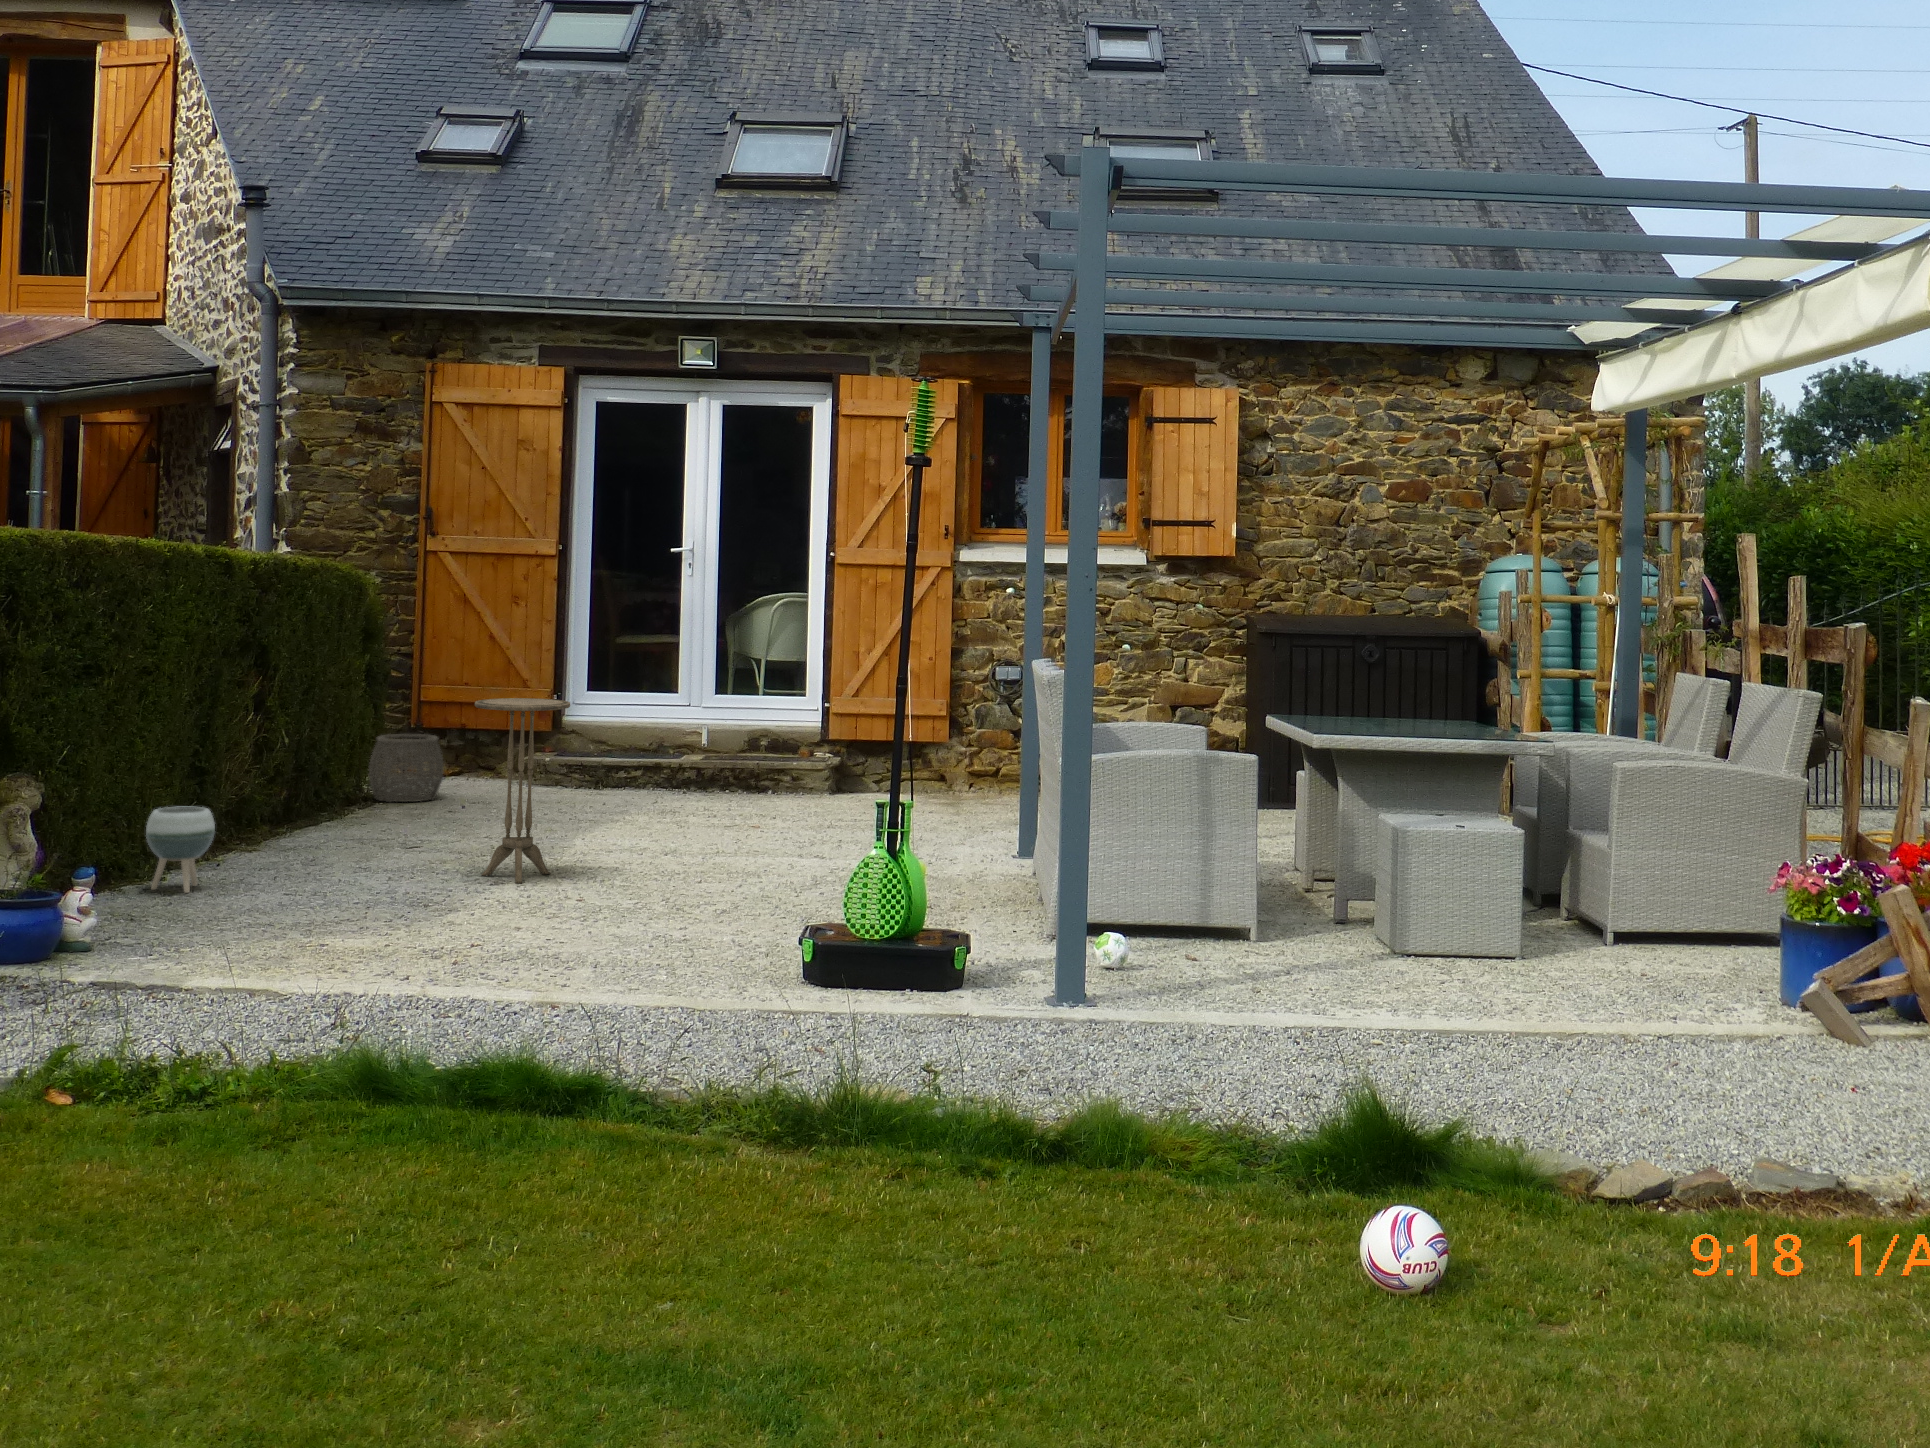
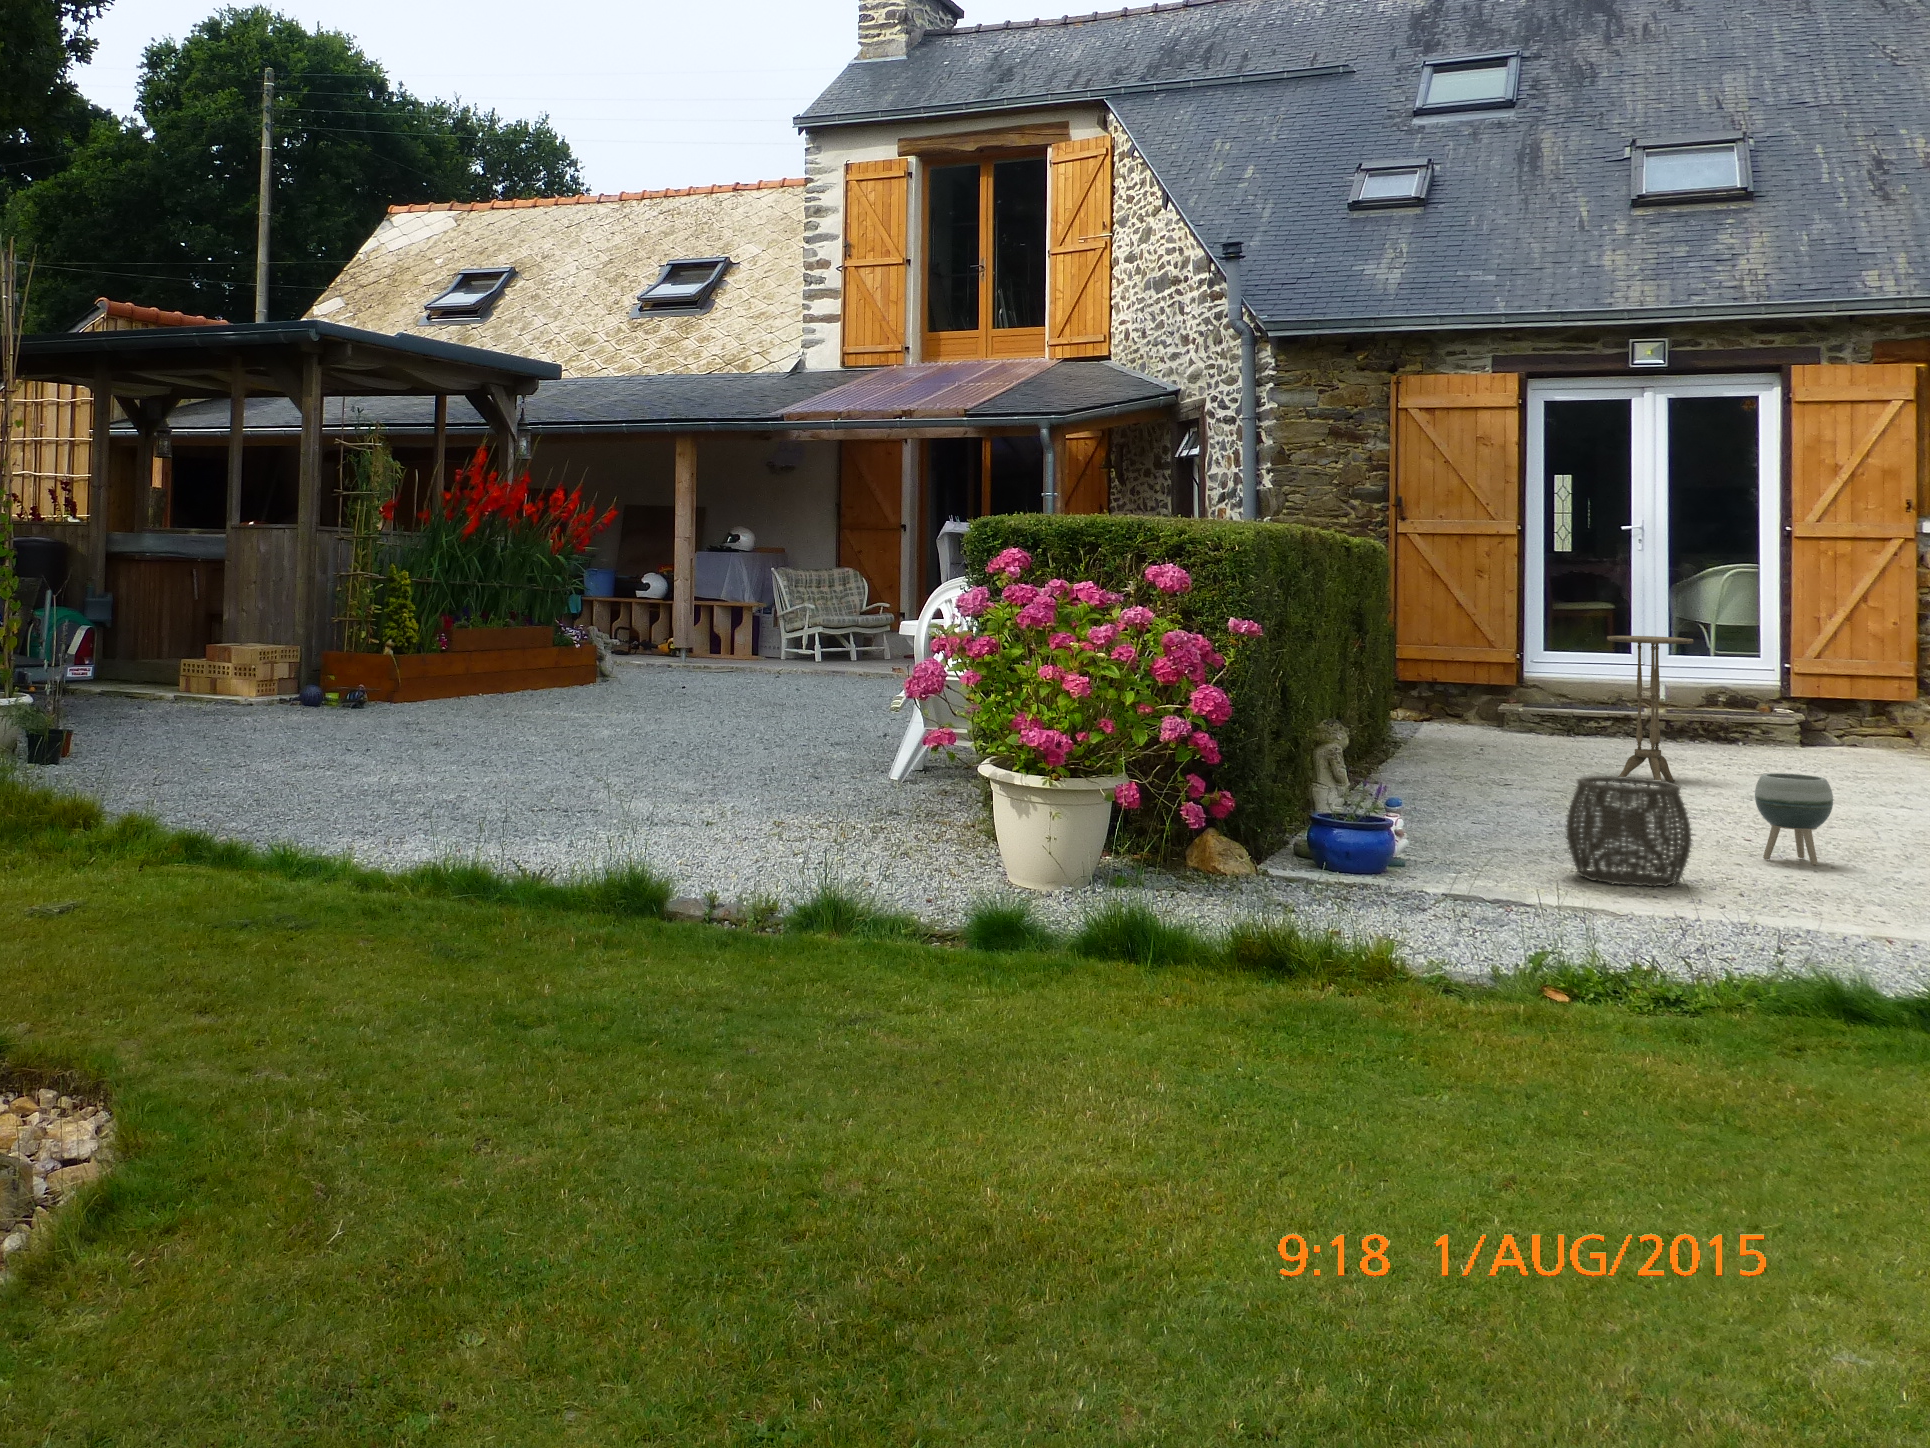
woven basket: present [369,734,444,802] -> present [1566,776,1692,887]
planter: present [146,807,215,893] -> present [1755,773,1833,865]

